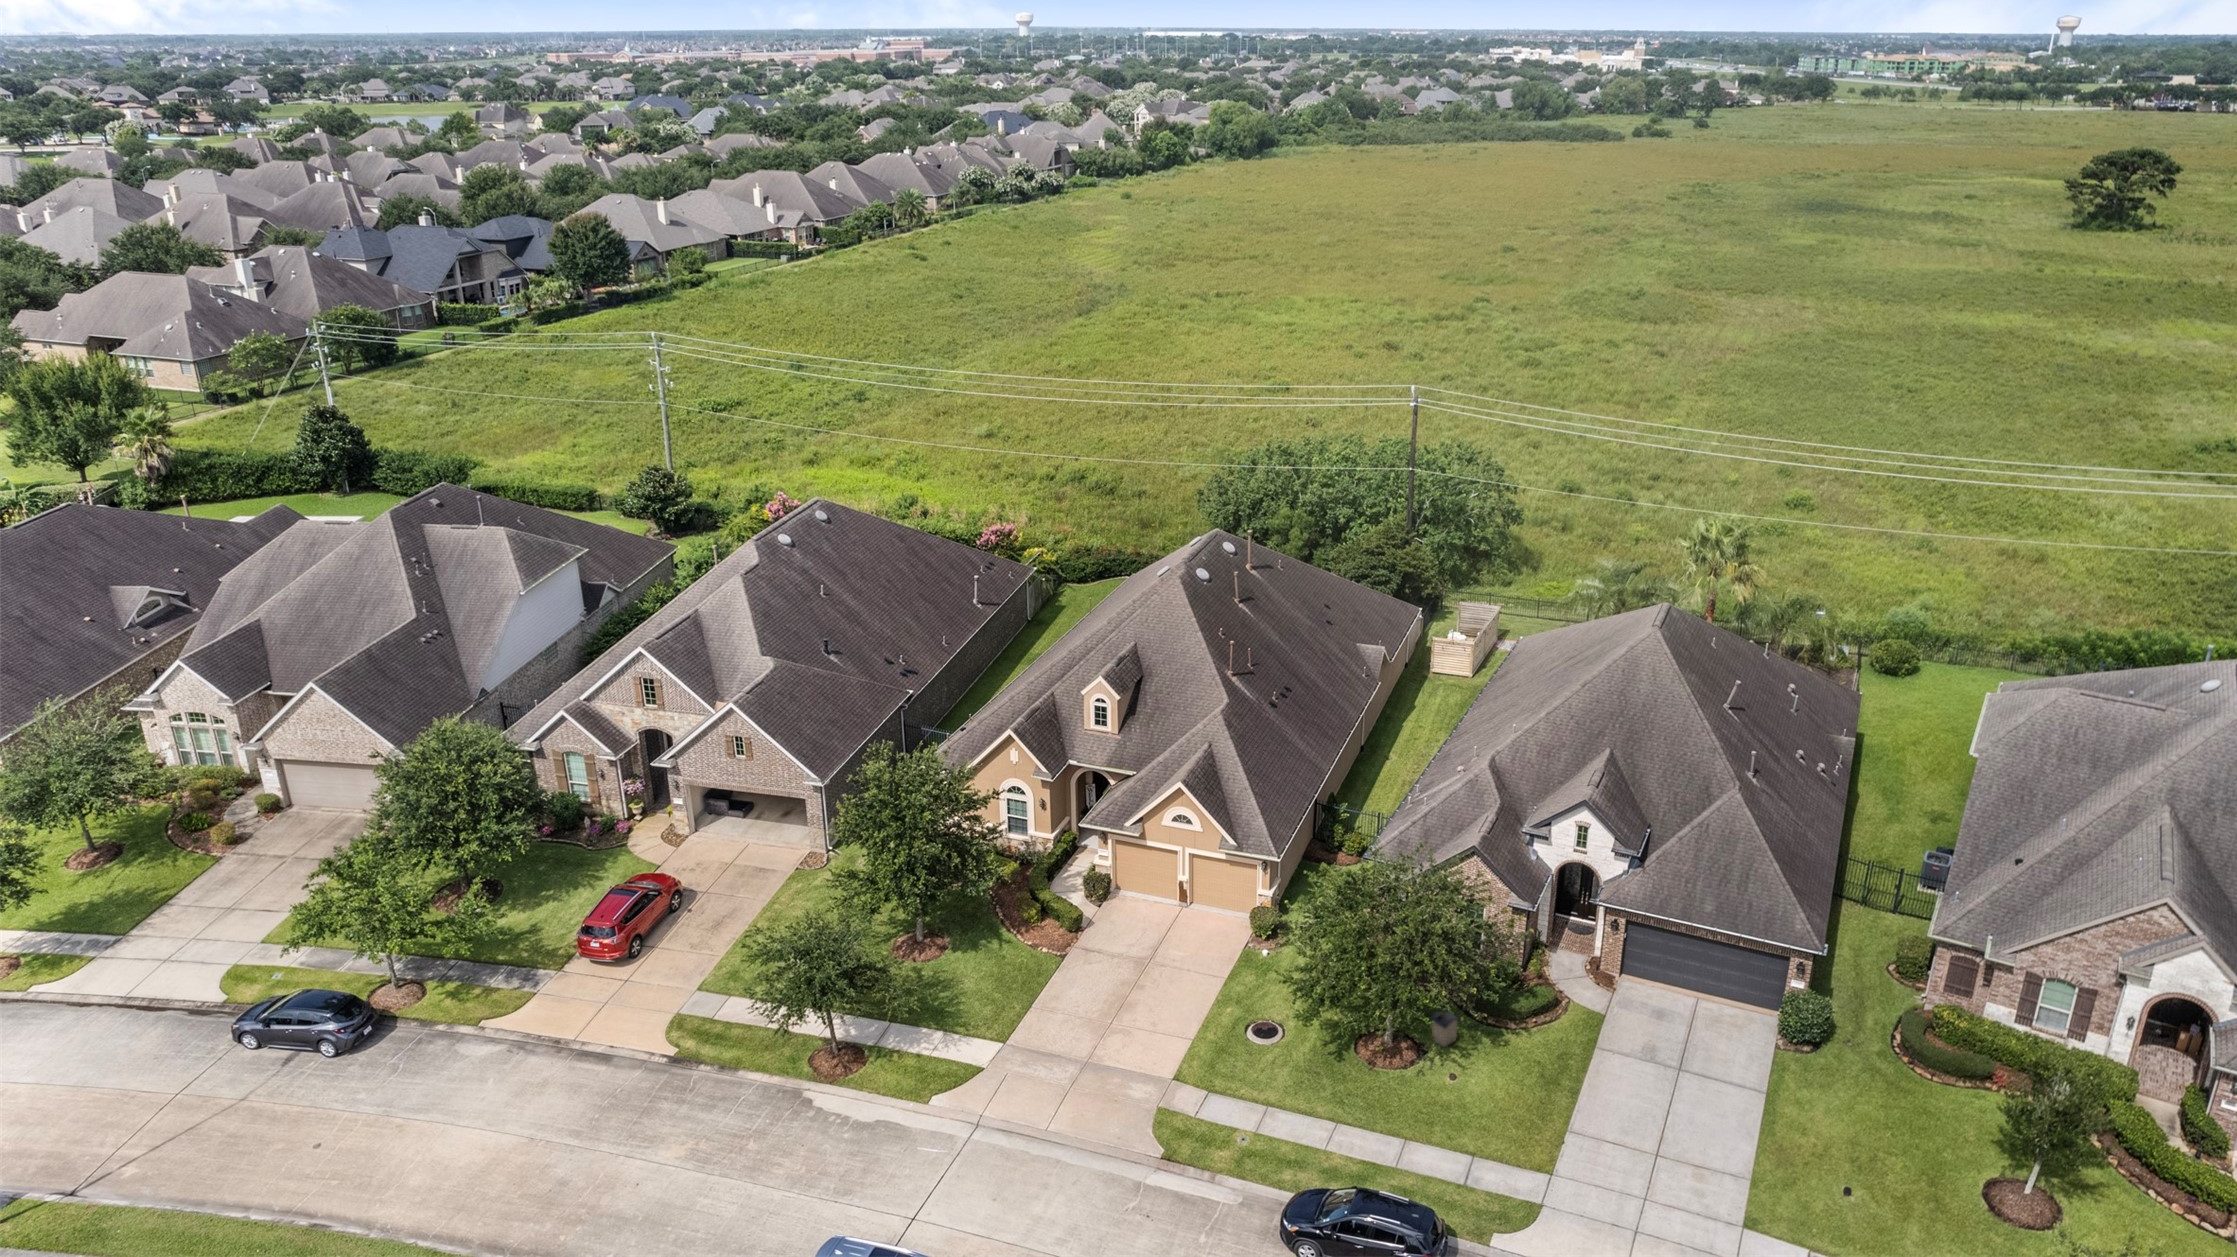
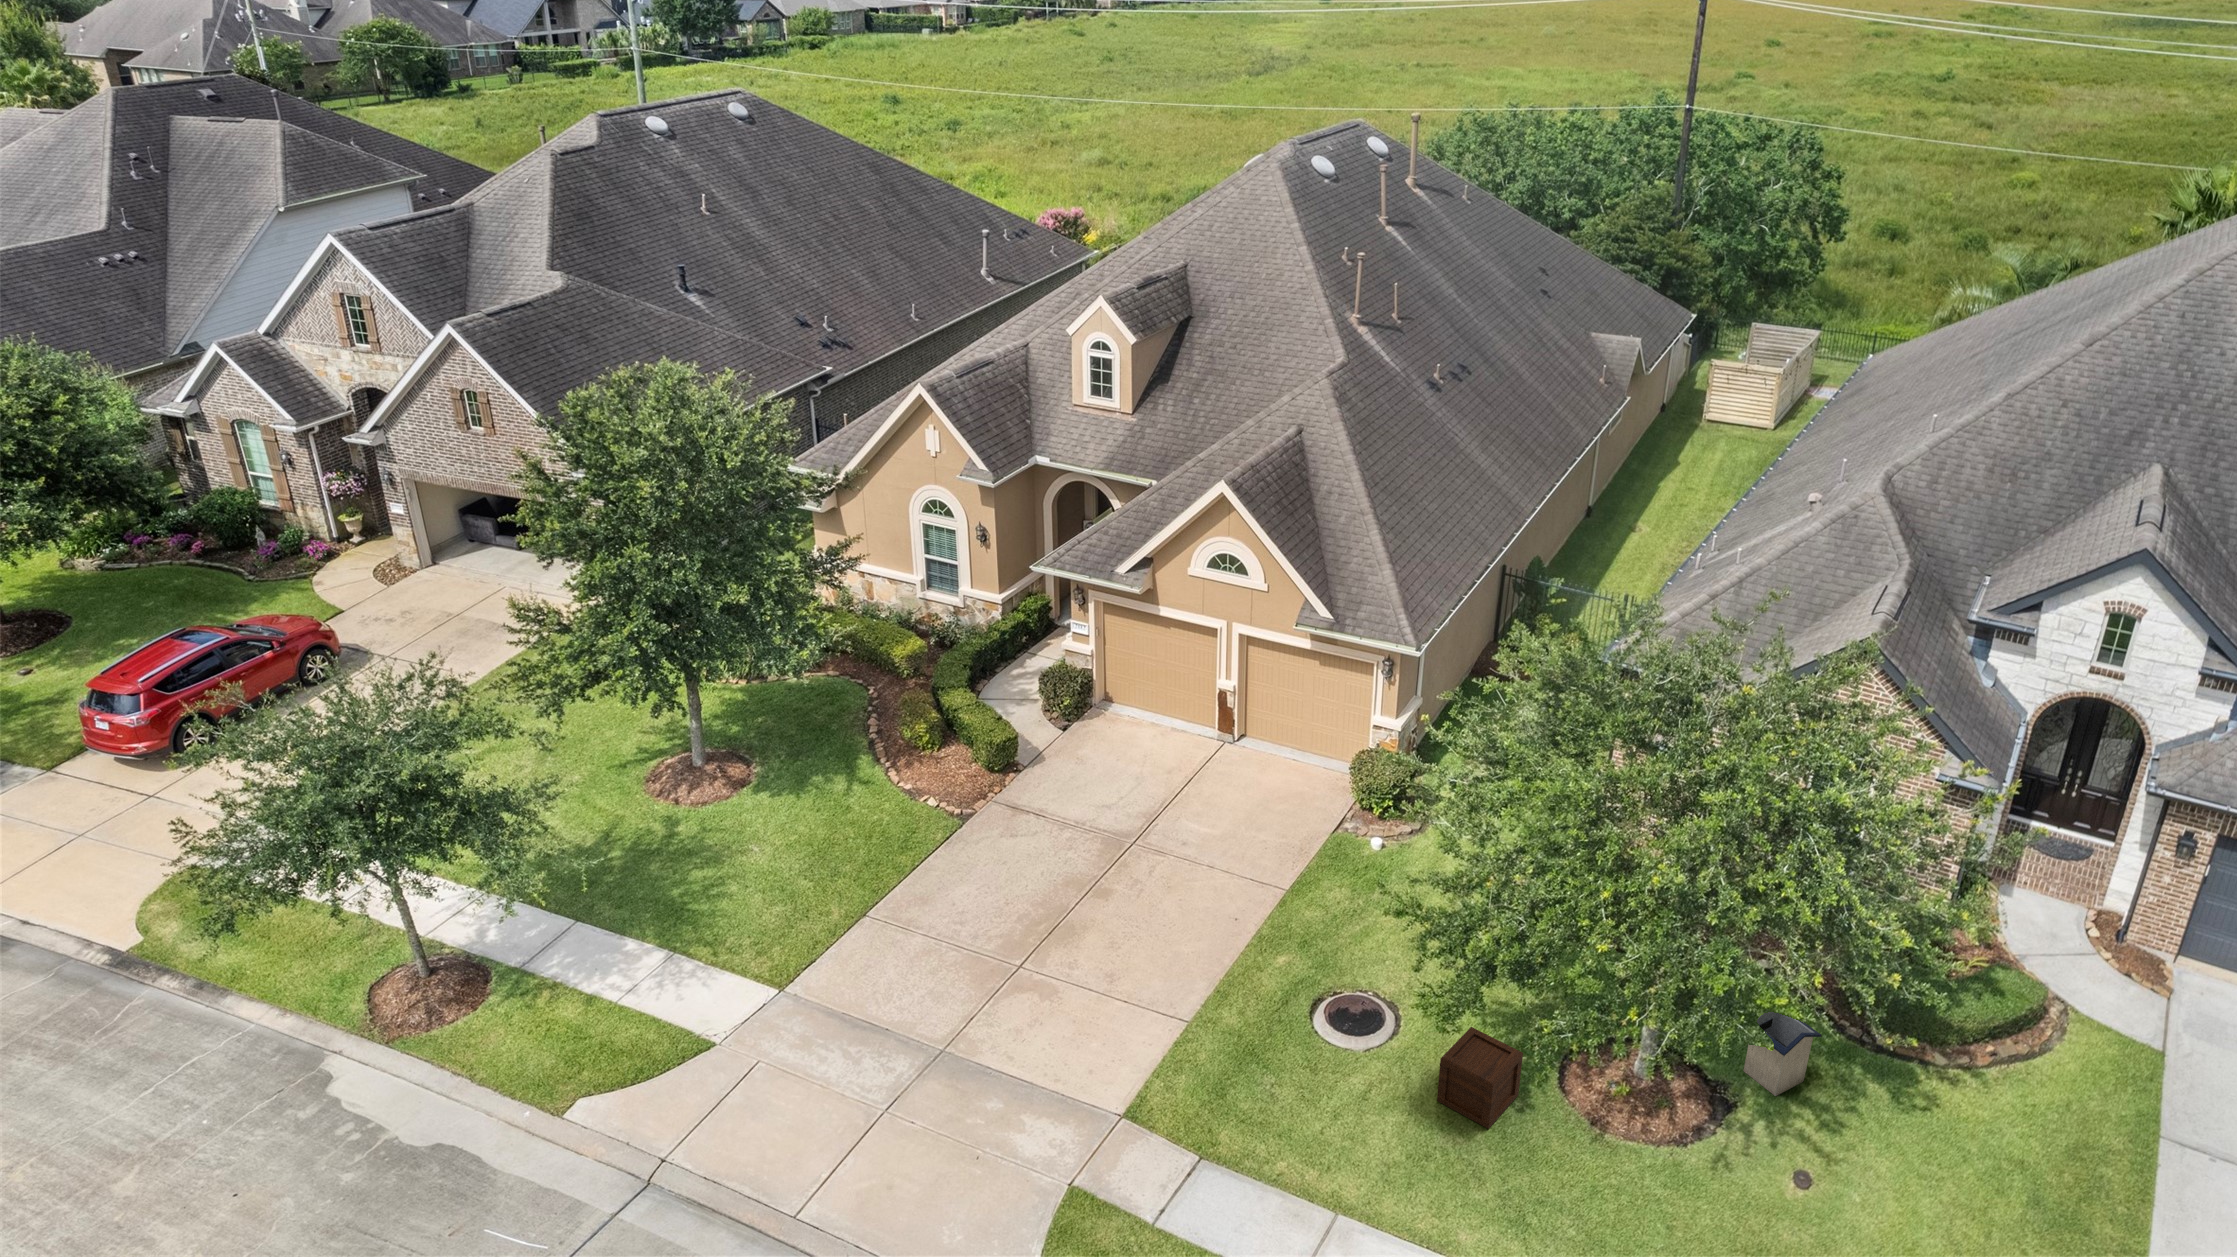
wooden crate: none [1305,1029,1340,1070] -> present [1437,1027,1523,1129]

